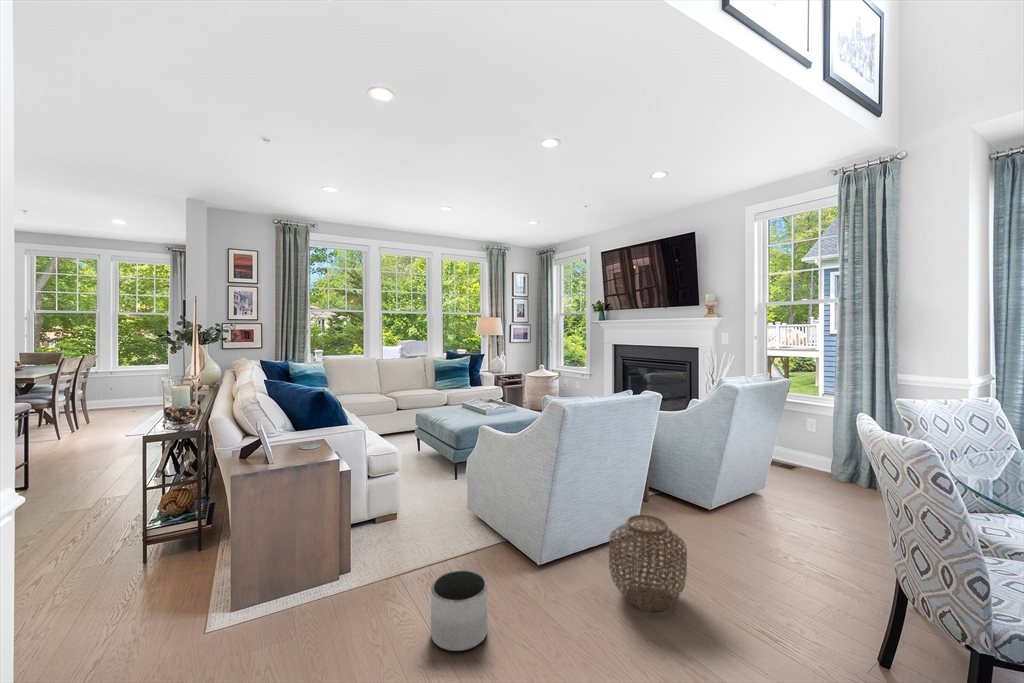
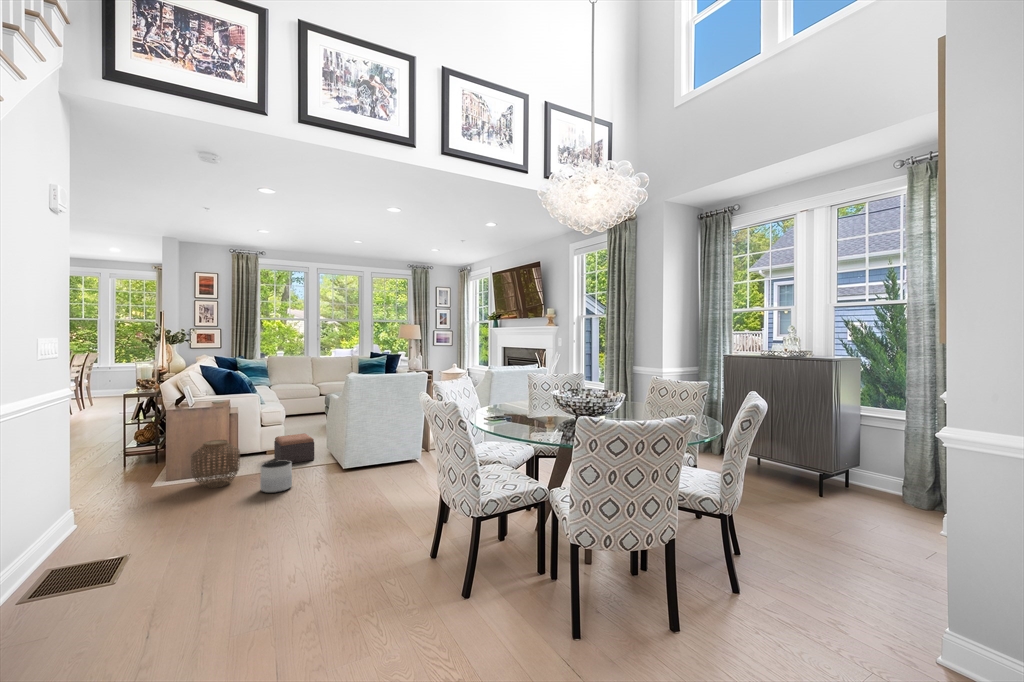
footstool: none [395,488,464,551] -> present [274,433,314,463]
woven basket: present [609,515,687,611] -> present [191,440,240,488]

